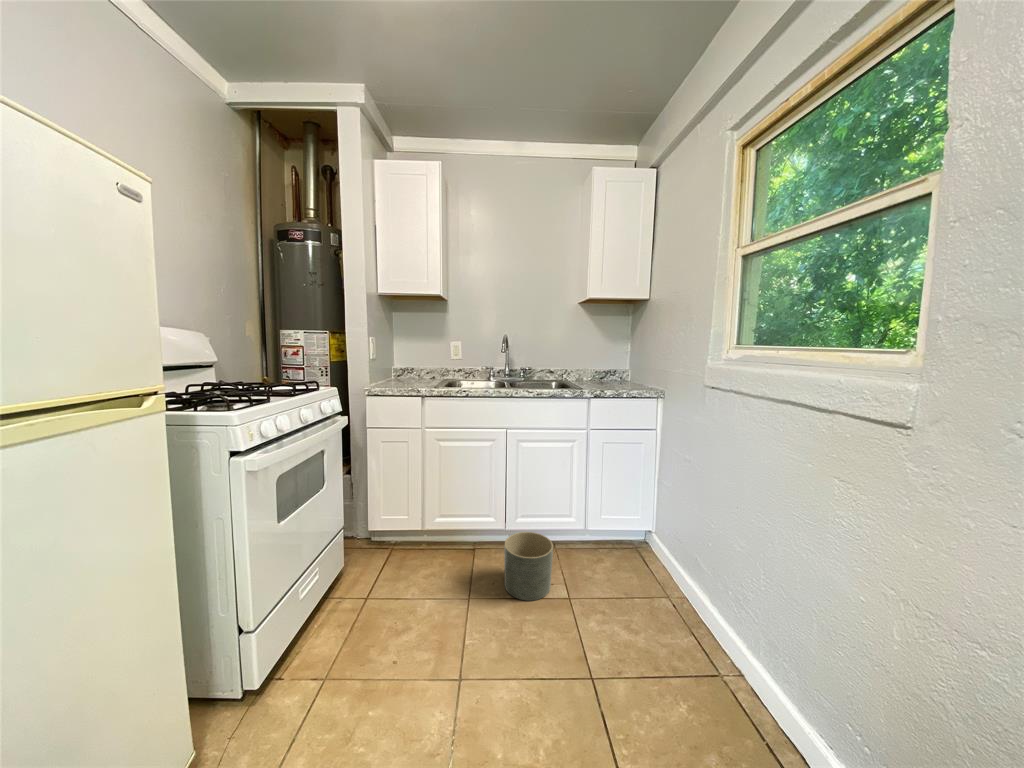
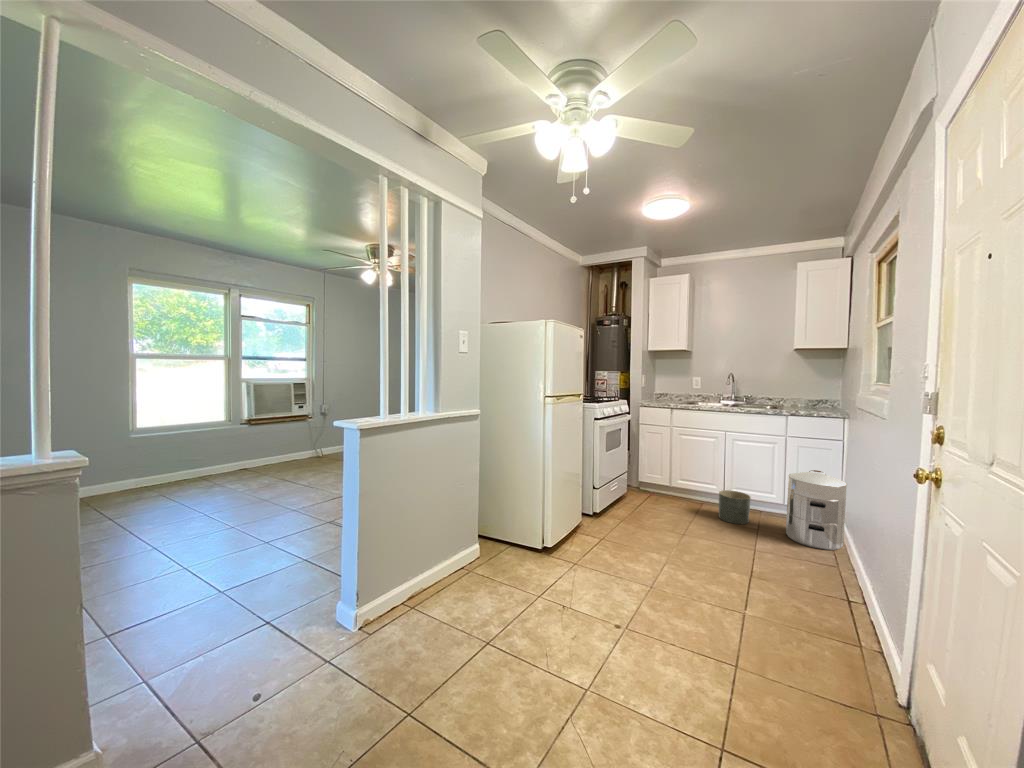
waste bin: none [608,492,696,631] -> present [786,470,847,550]

